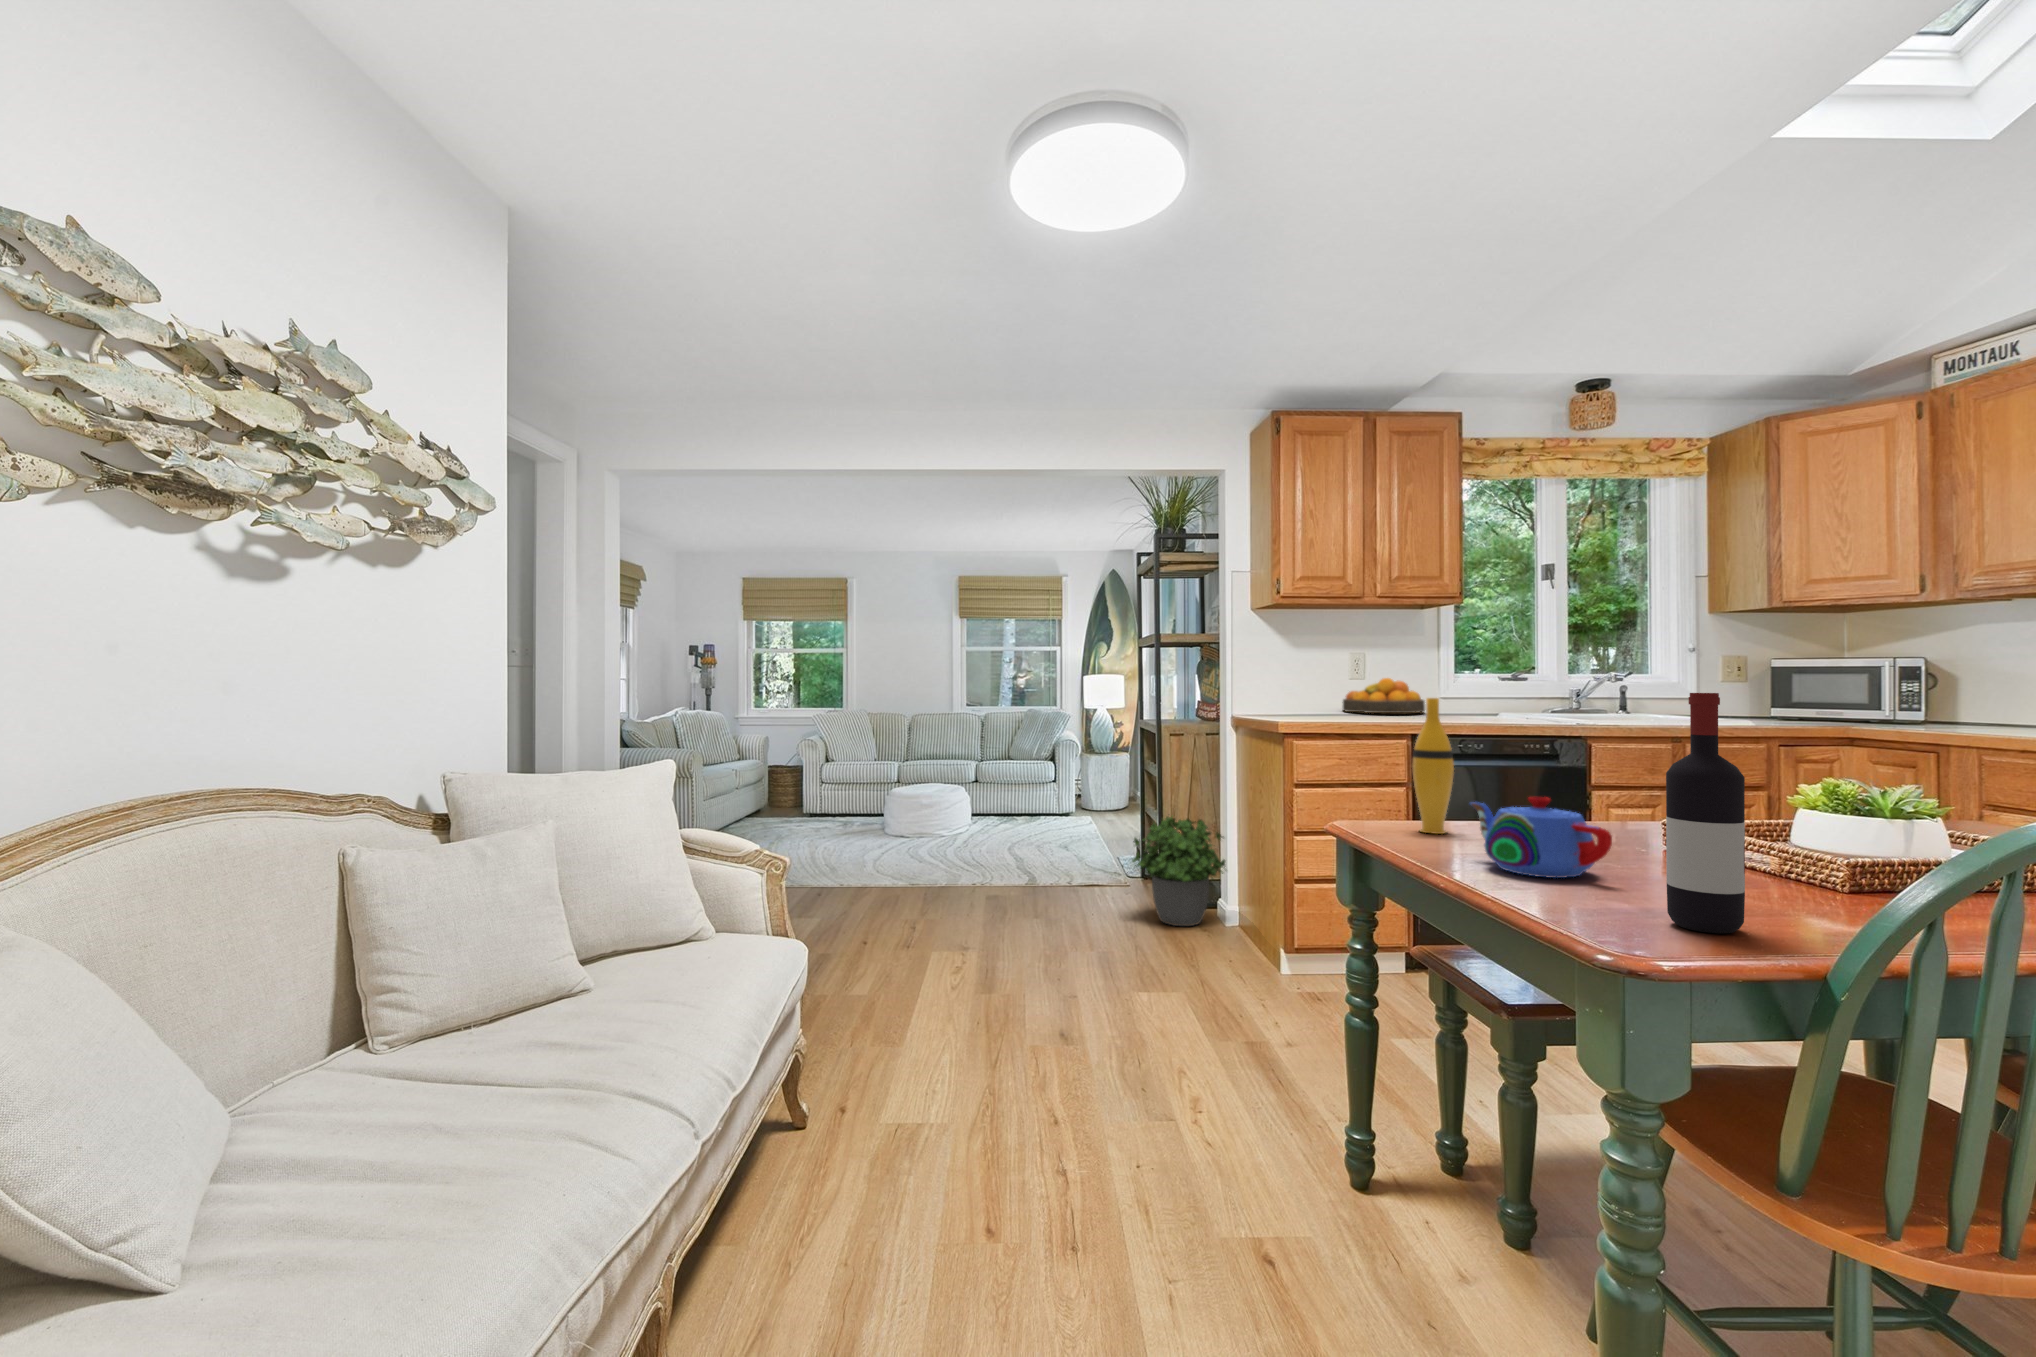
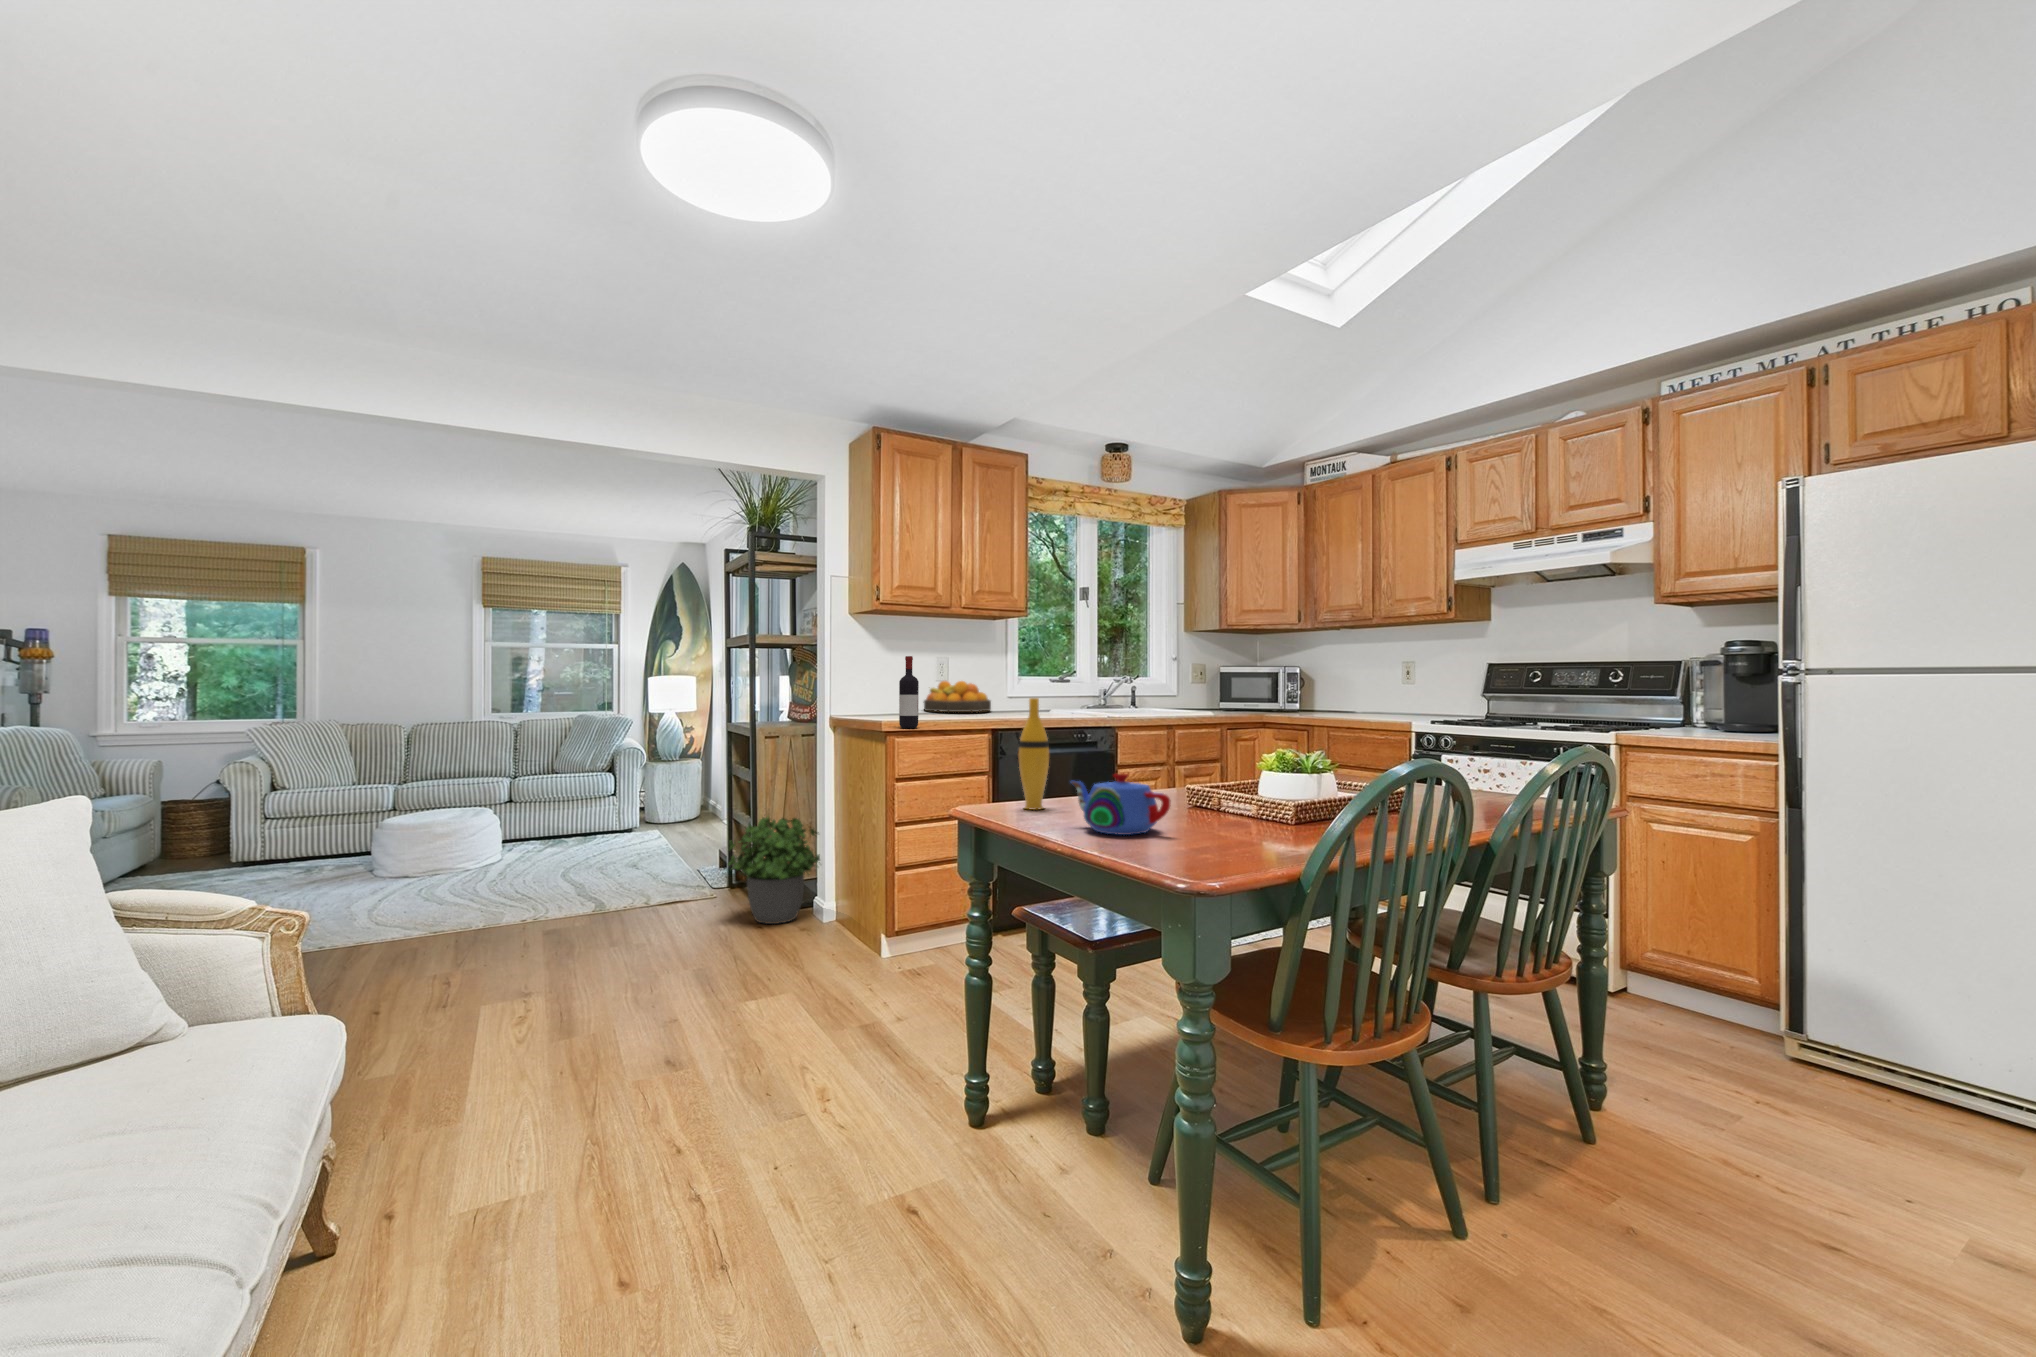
wine bottle: present [1666,693,1745,933] -> present [899,656,919,728]

